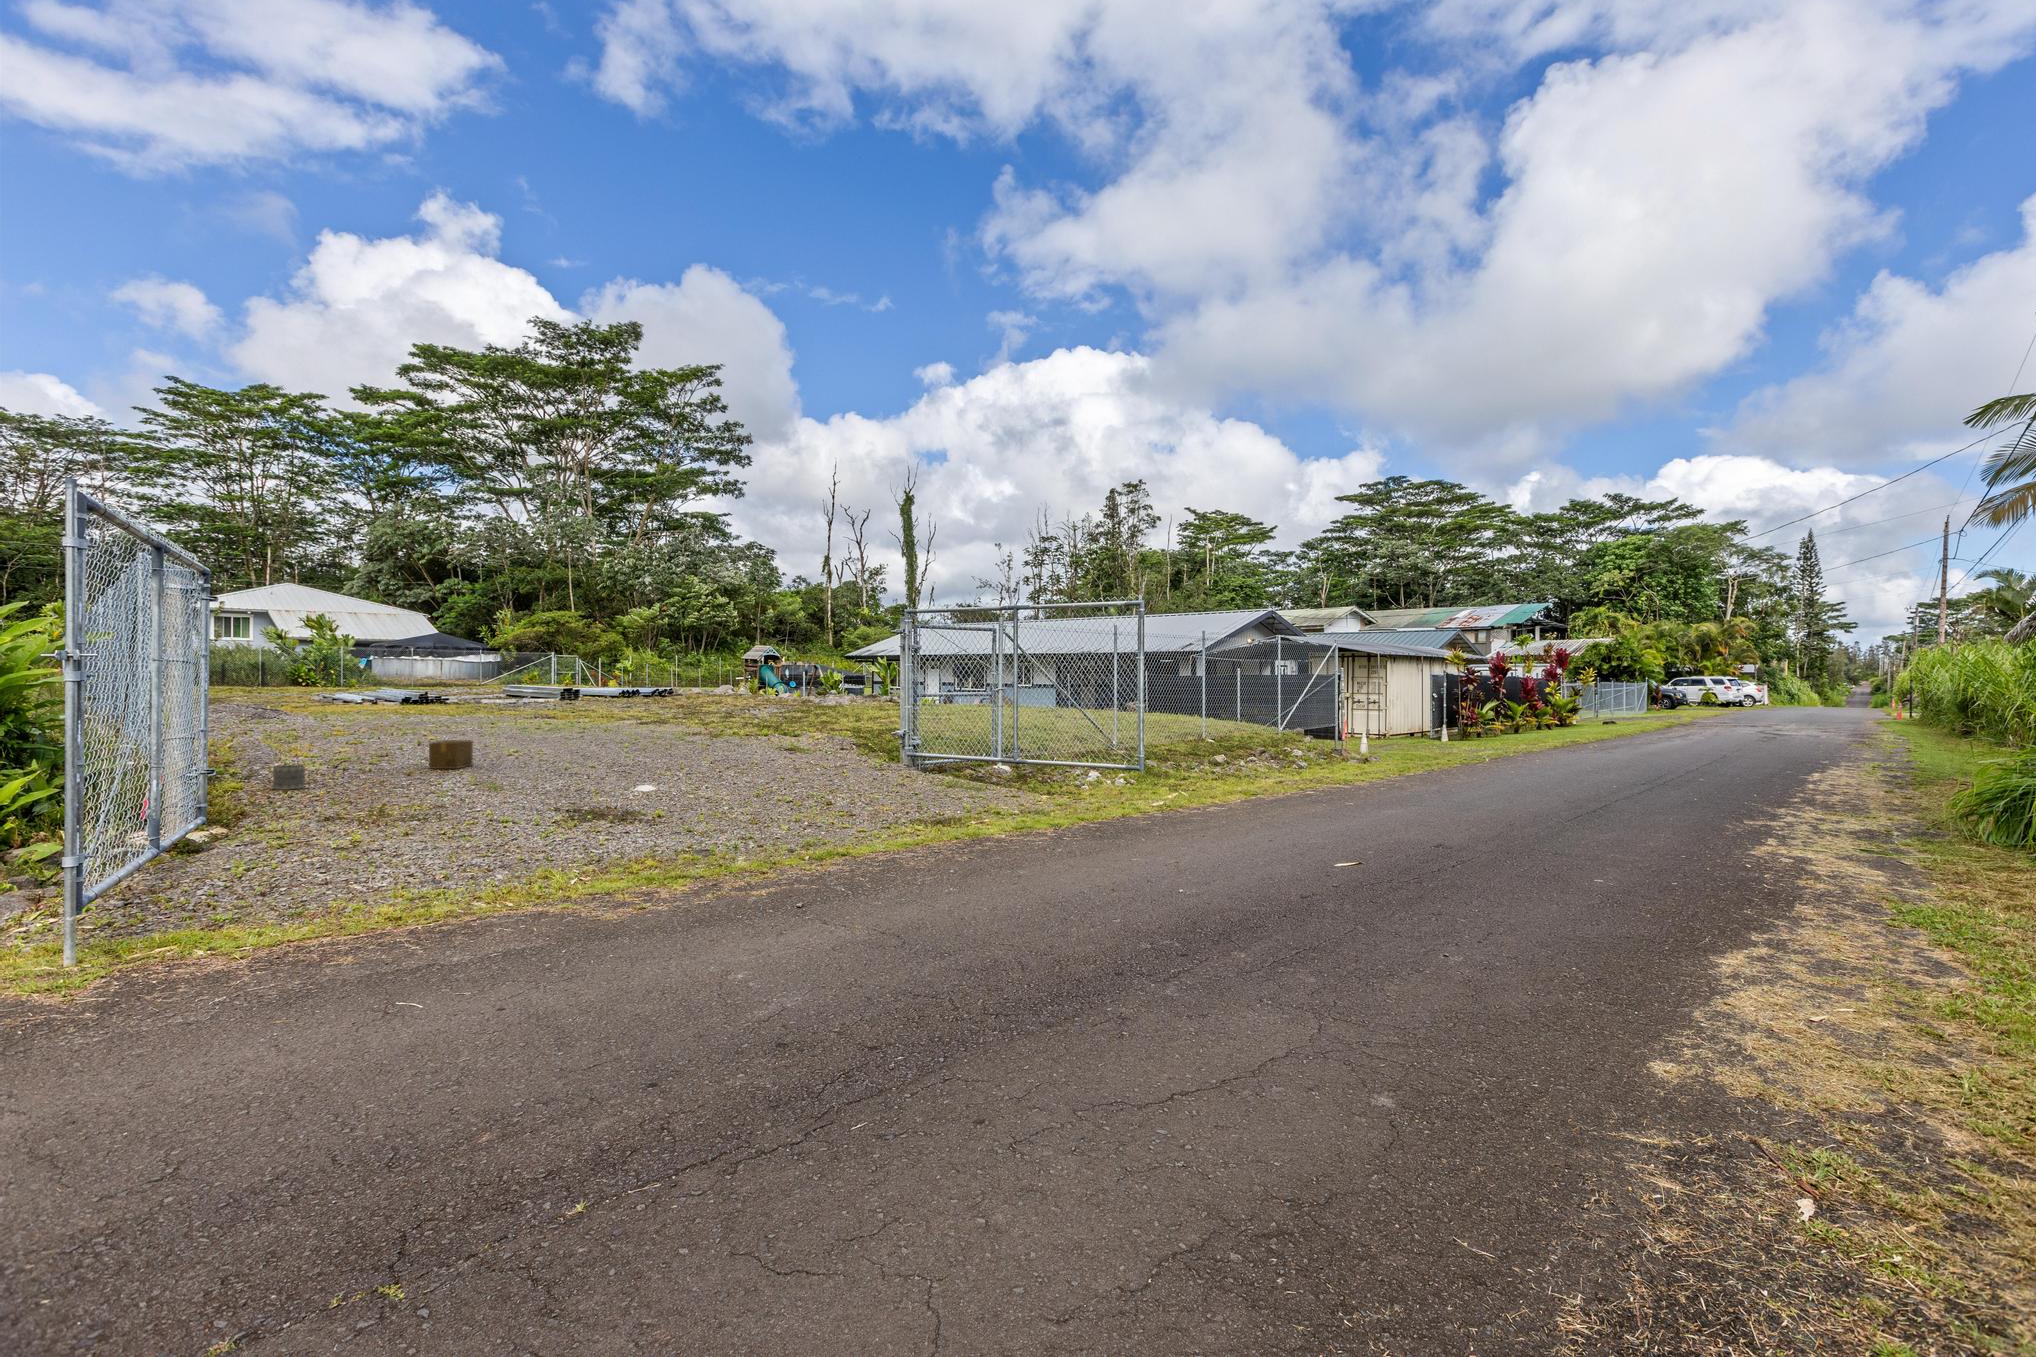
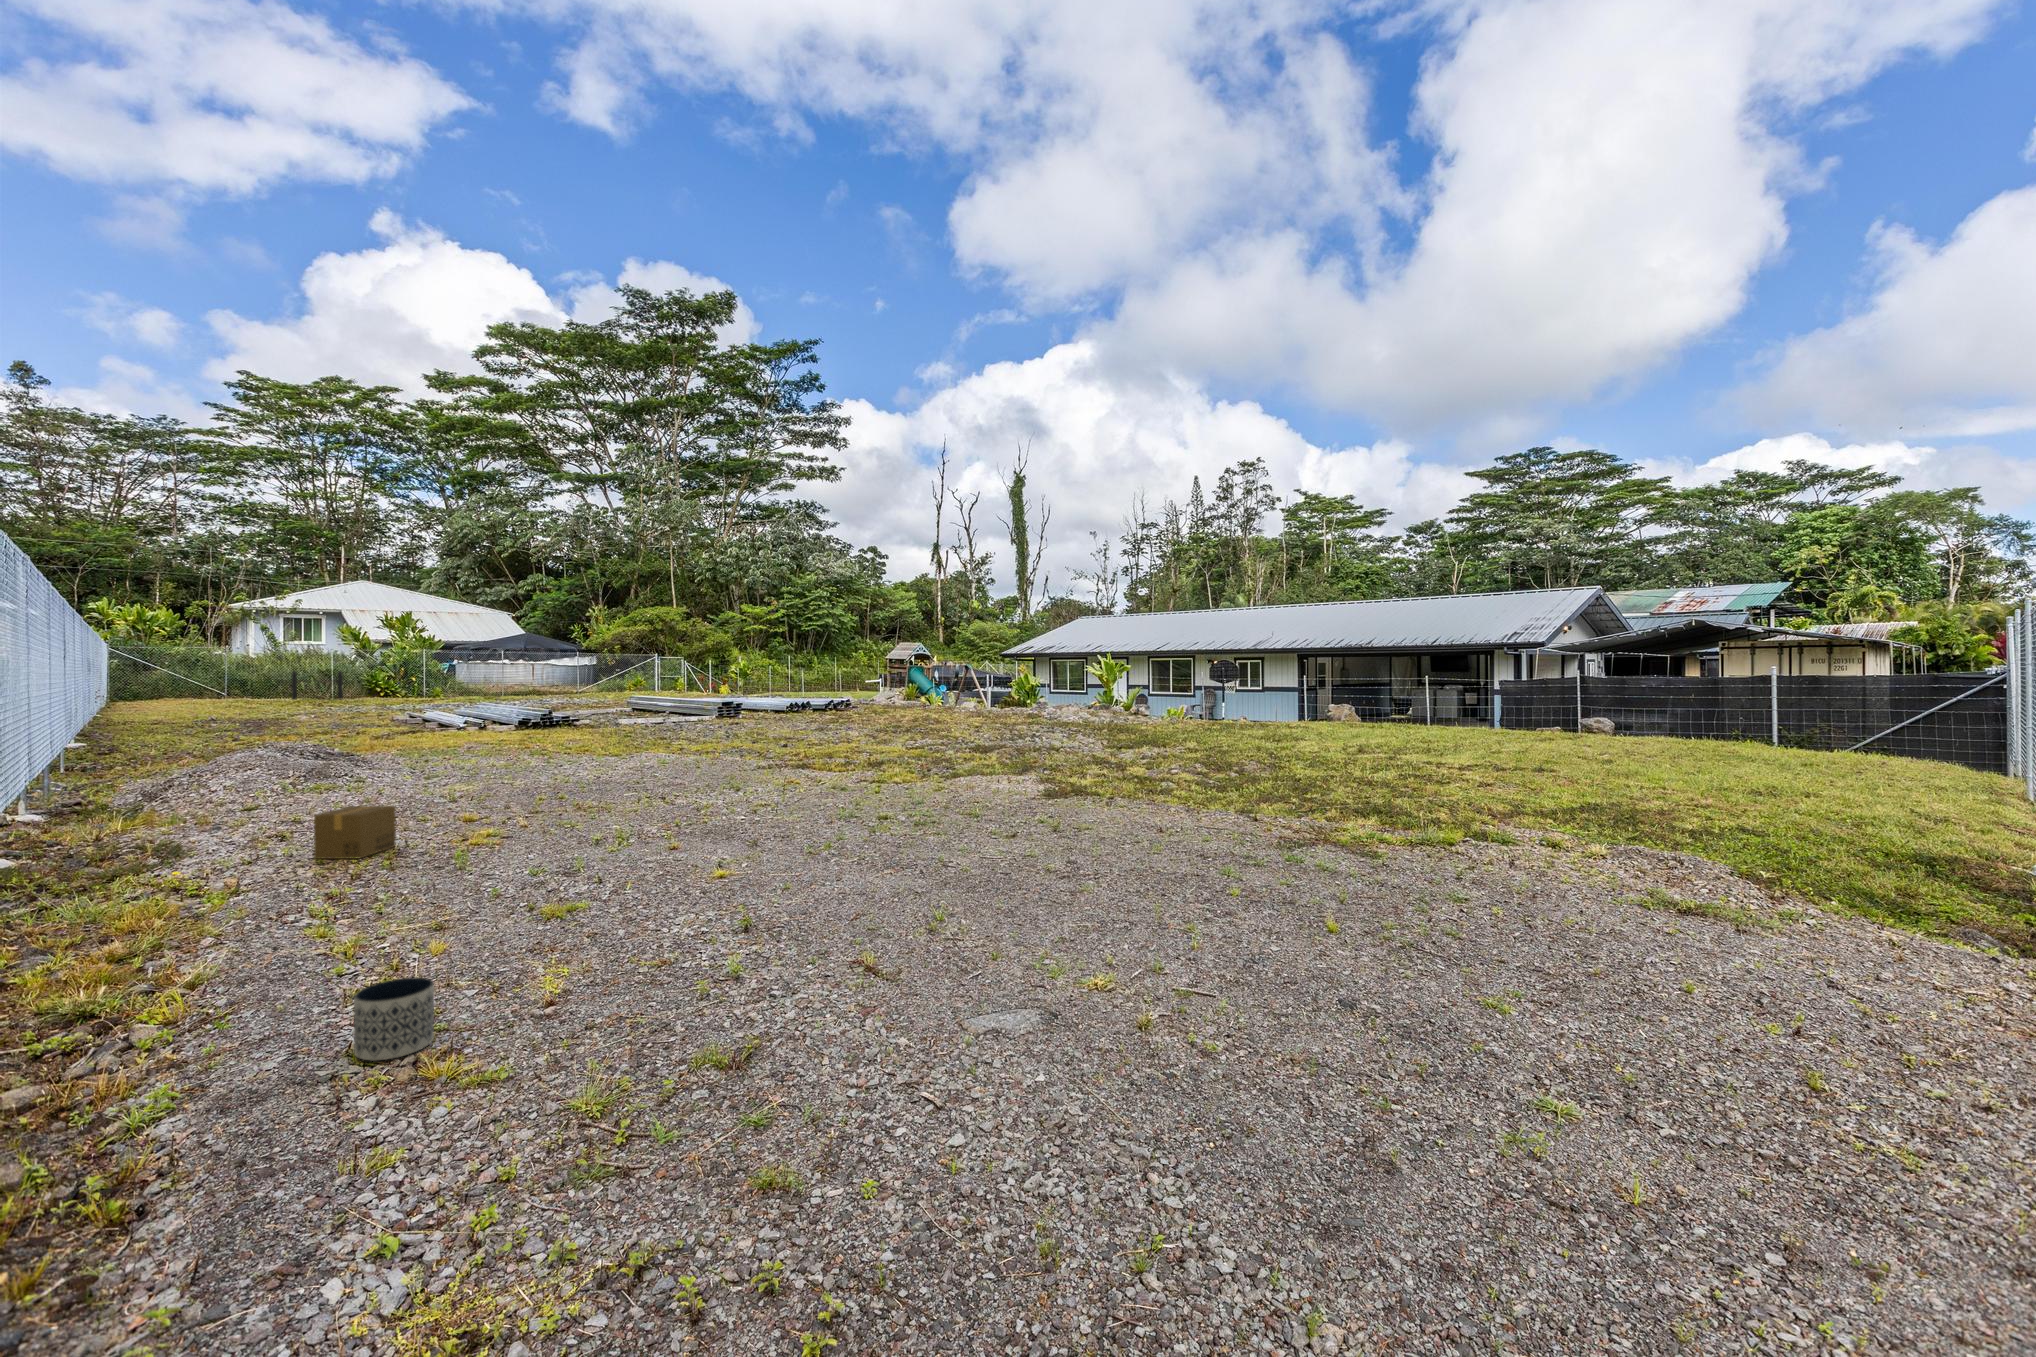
cardboard box: present [429,740,473,769] -> present [314,806,396,859]

